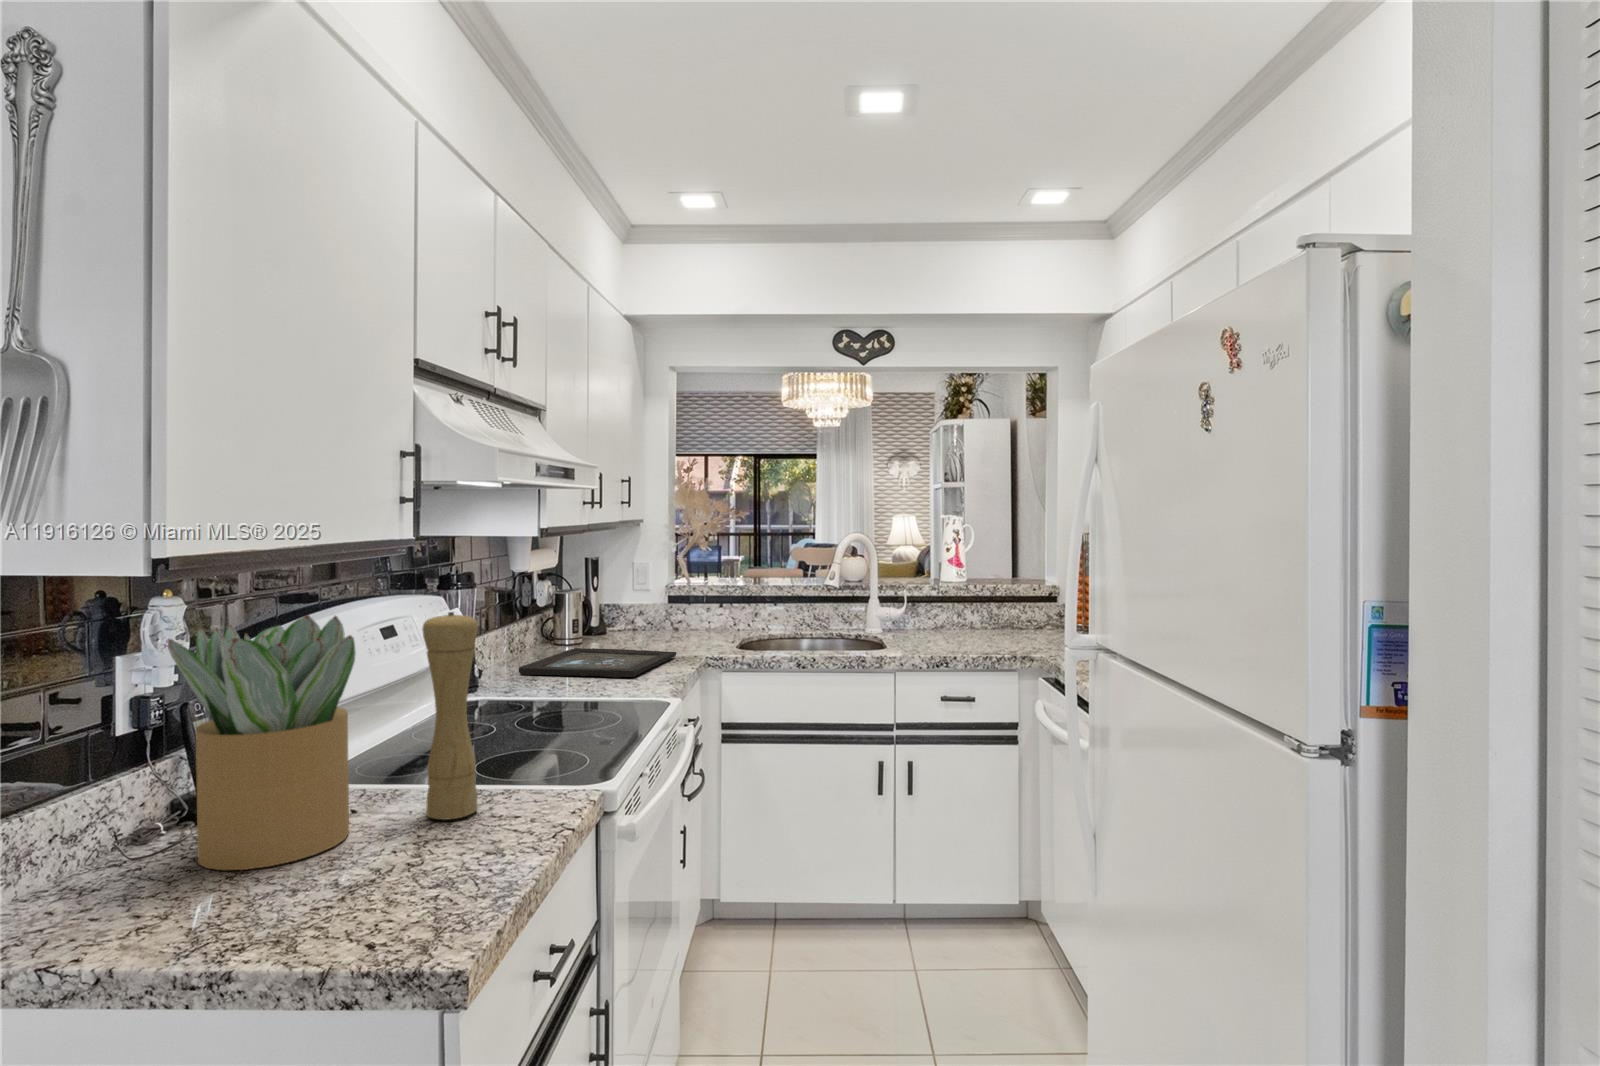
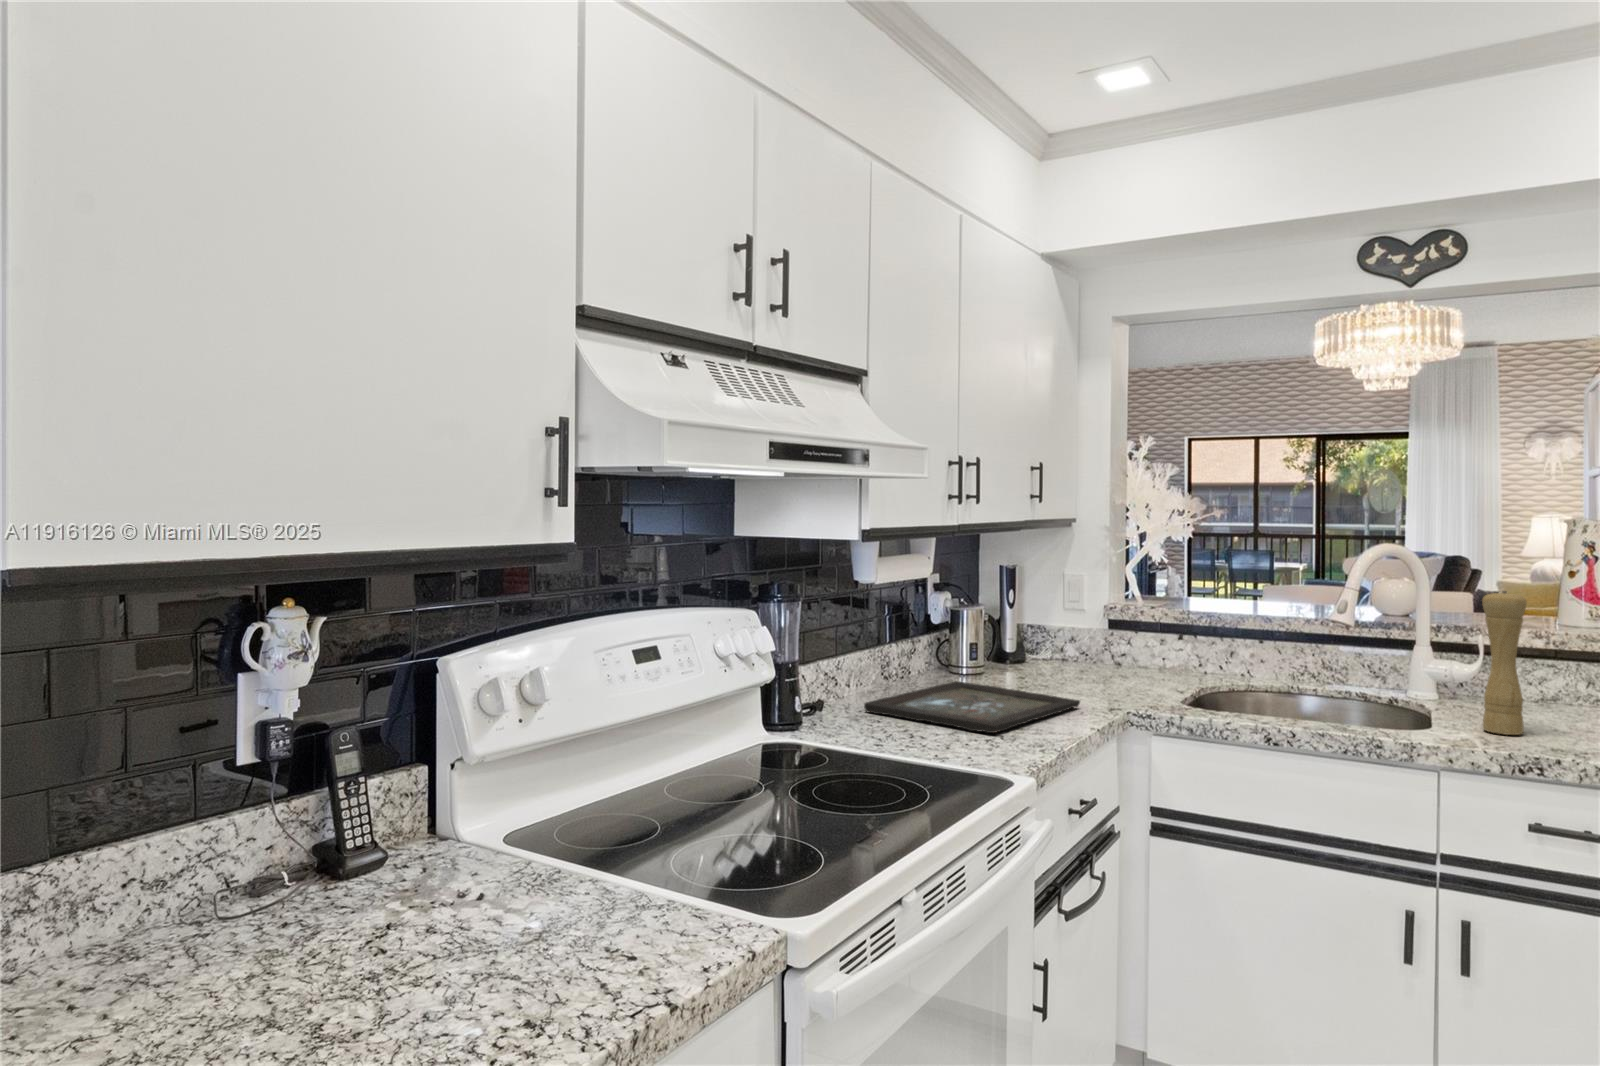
pepper mill: present [422,612,478,820] -> present [1482,591,1527,735]
potted plant: present [168,615,355,870] -> none [191,646,425,974]

